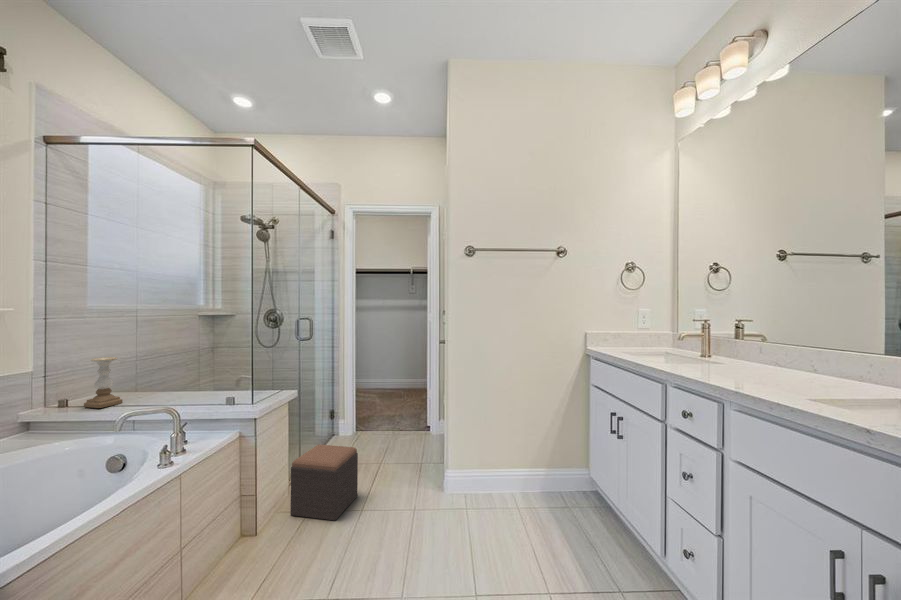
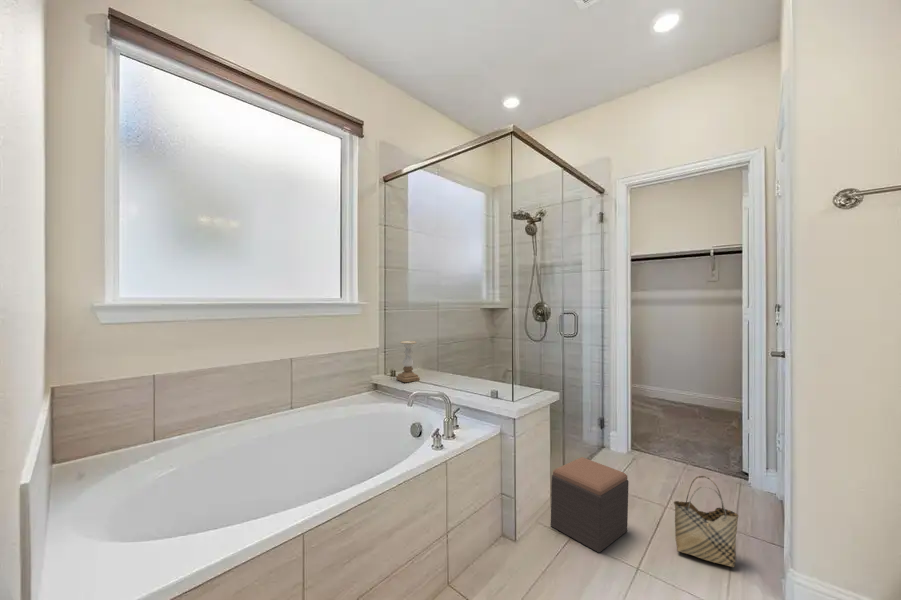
woven basket: none [391,434,432,497] -> present [674,476,738,567]

